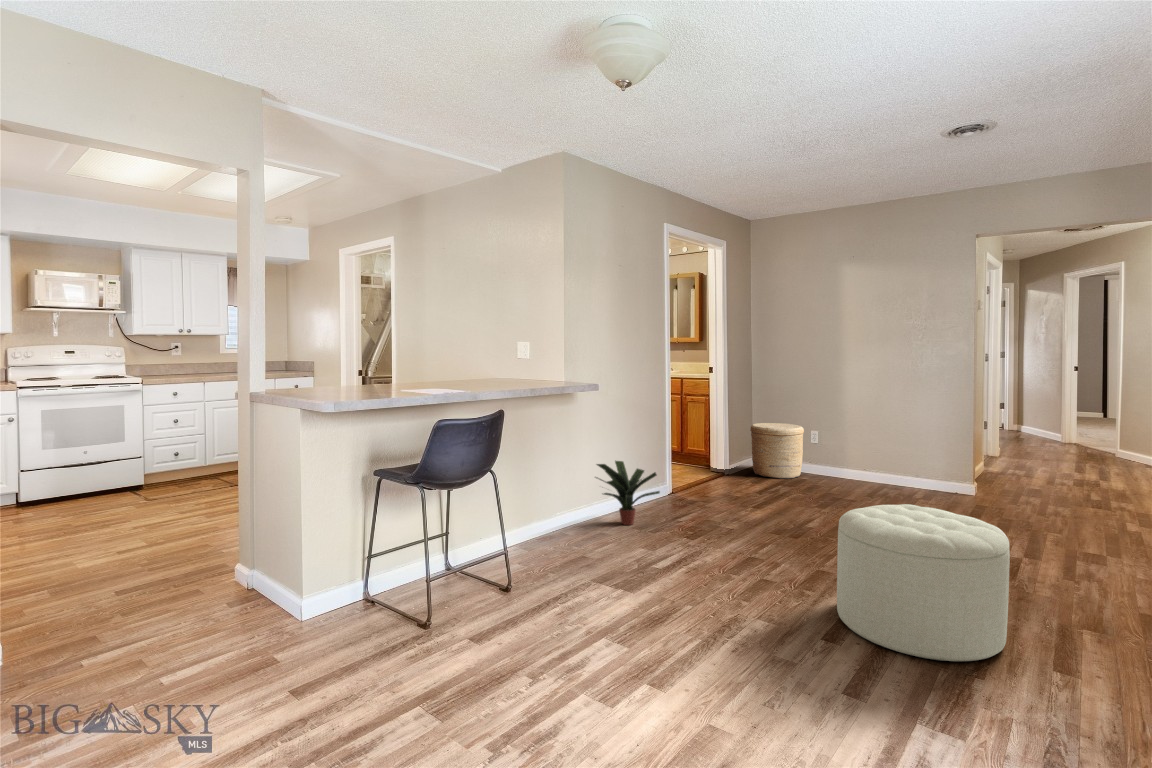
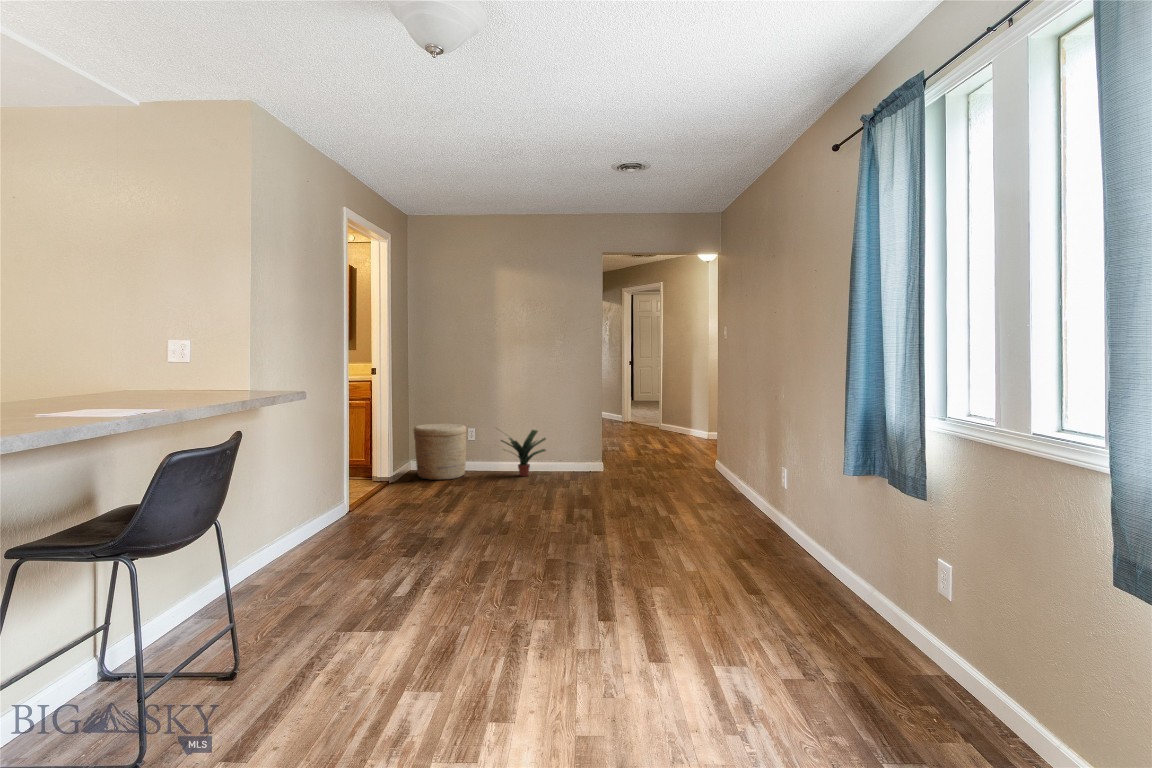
potted plant: present [596,461,660,525] -> present [501,430,546,476]
ottoman: present [837,504,1010,661] -> none [590,484,718,612]

